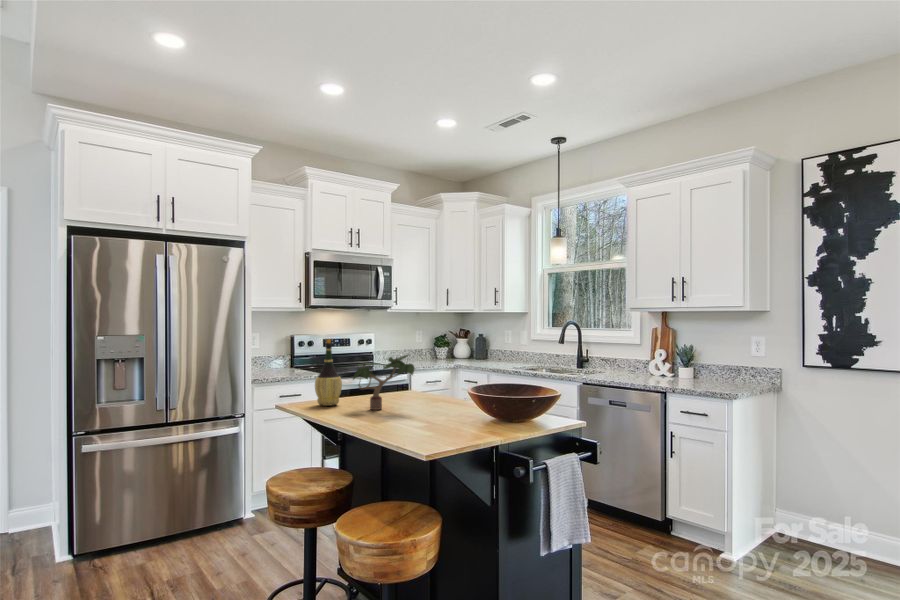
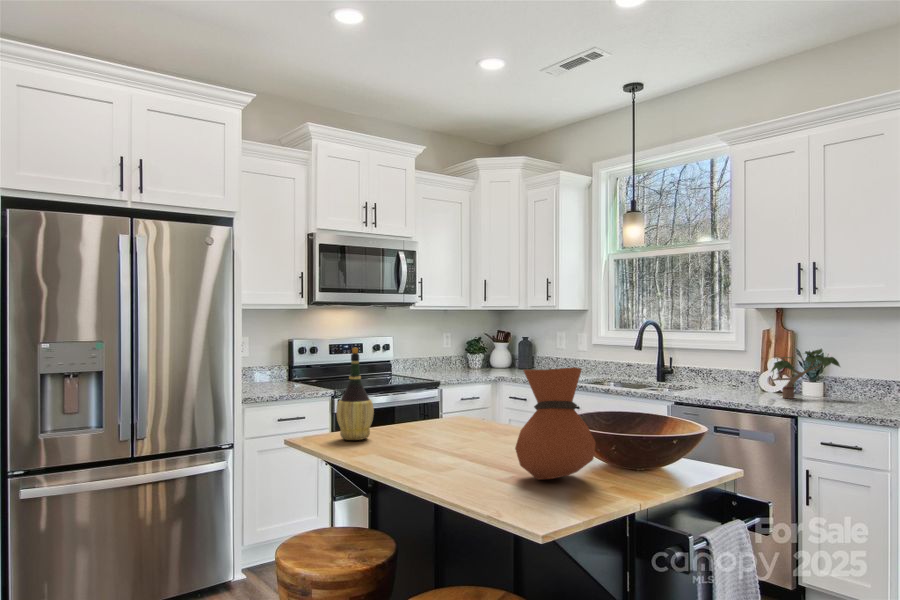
vase: none [428,351,483,428] -> present [515,367,596,479]
potted plant: present [353,355,414,410] -> present [771,349,840,399]

